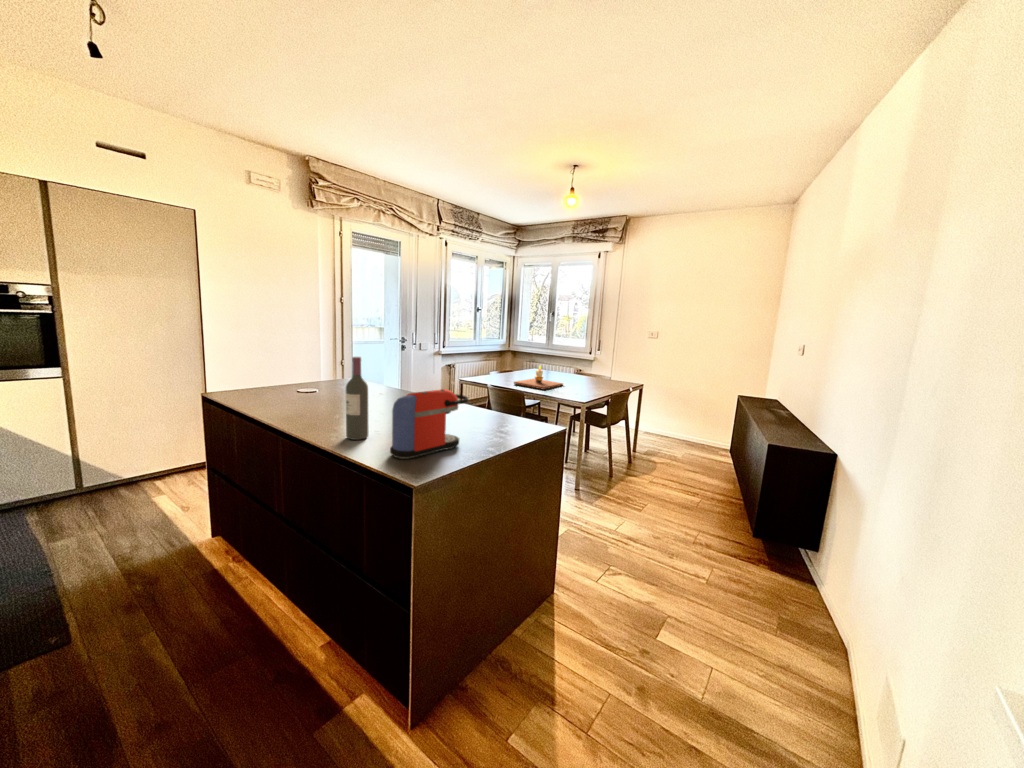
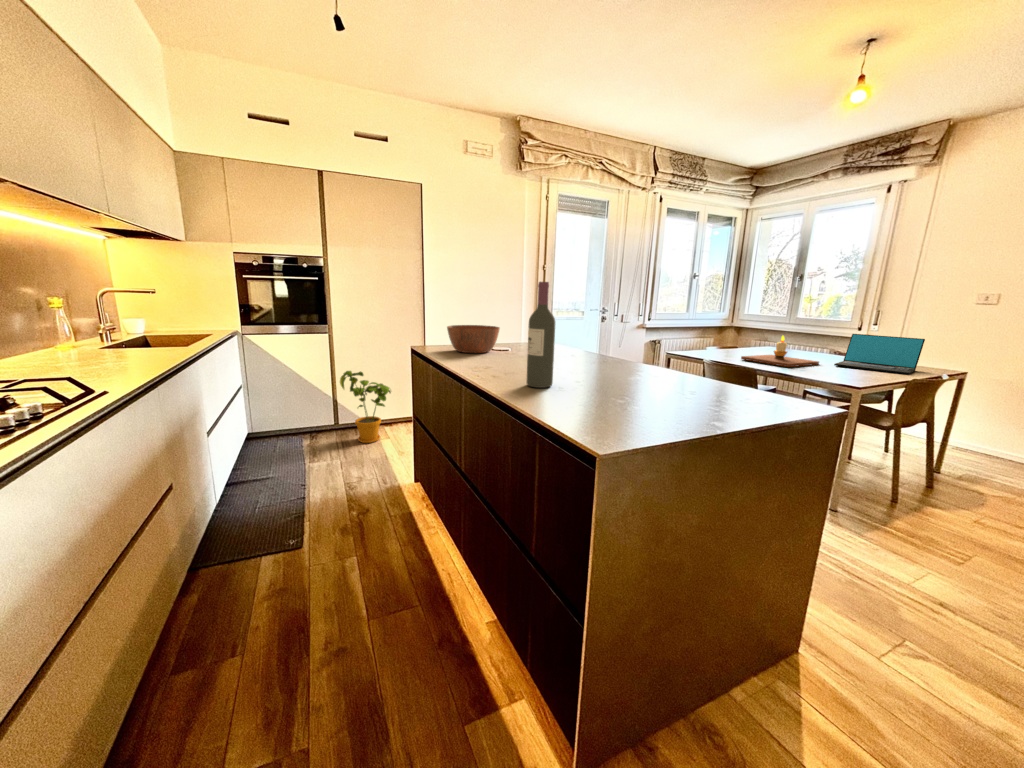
laptop: none [572,362,619,391] -> present [834,334,925,374]
bowl: none [251,374,309,403] -> present [447,325,500,353]
coffee maker: present [390,389,468,459] -> none [576,321,695,413]
house plant: none [86,422,167,506] -> present [340,371,391,443]

